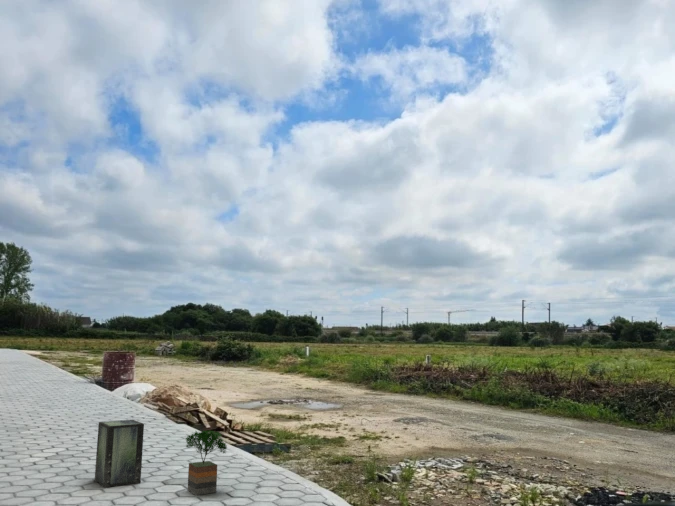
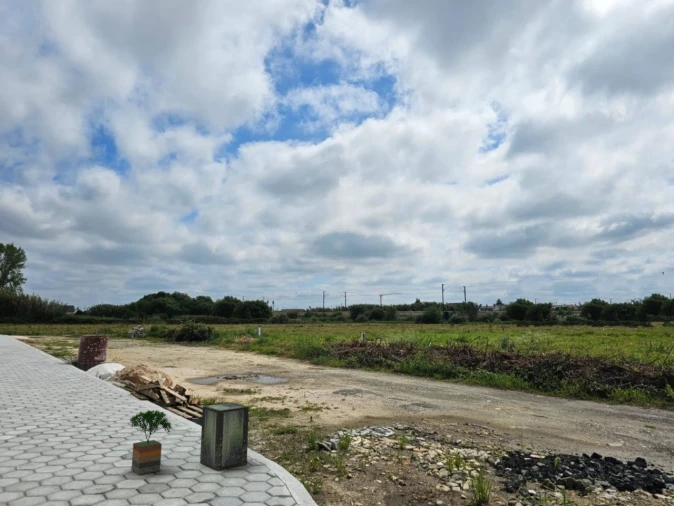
storage box: present [95,420,144,488] -> present [200,403,249,471]

